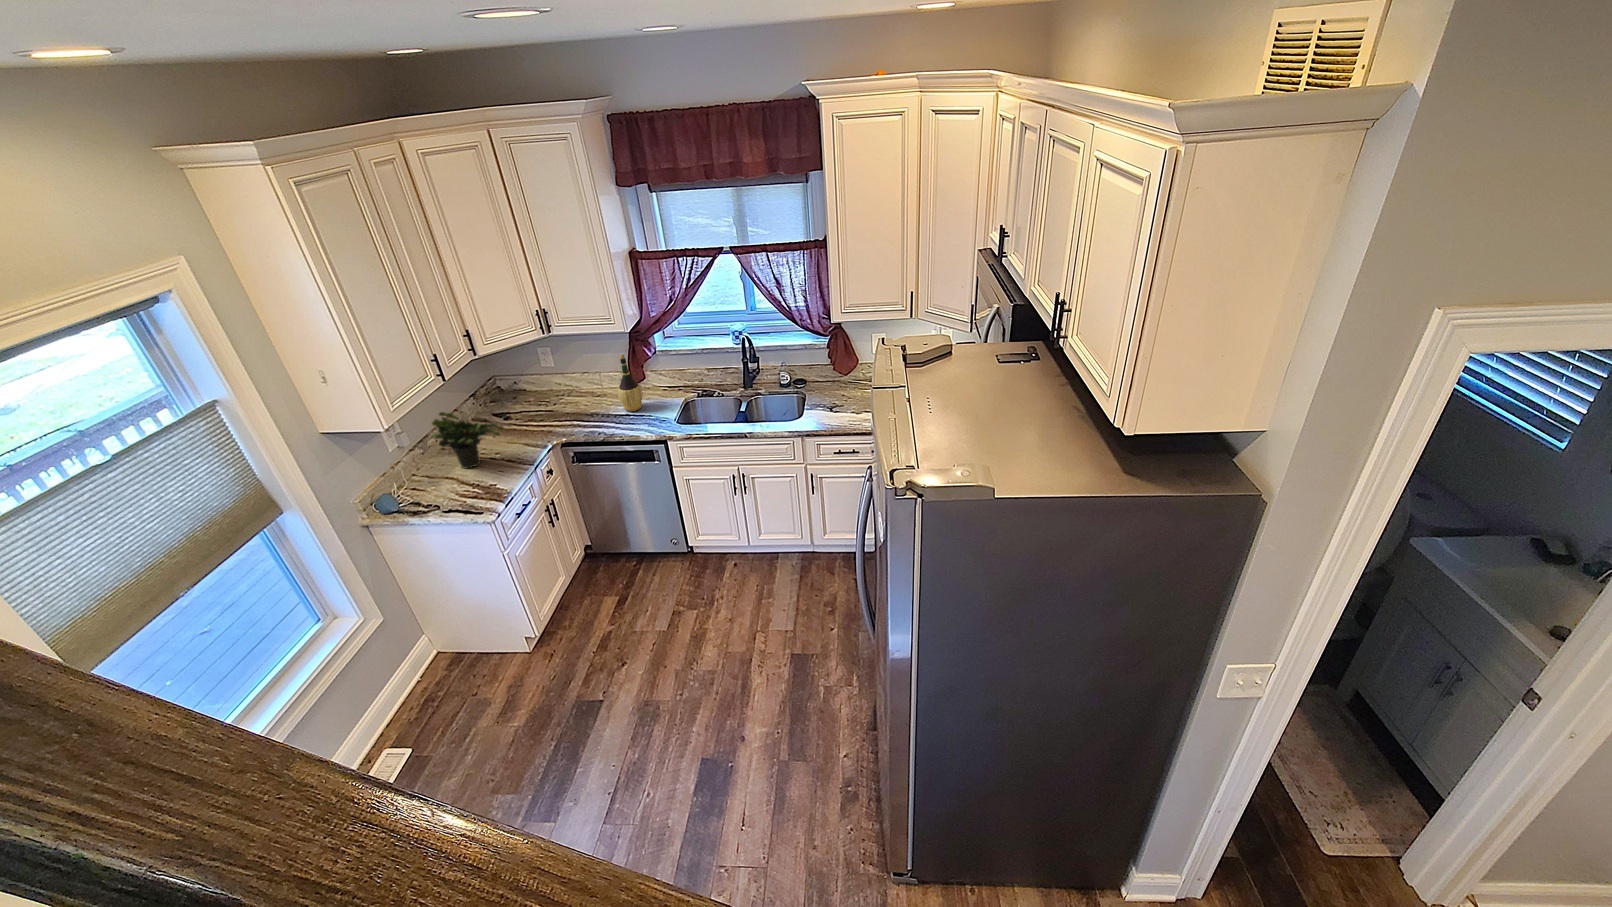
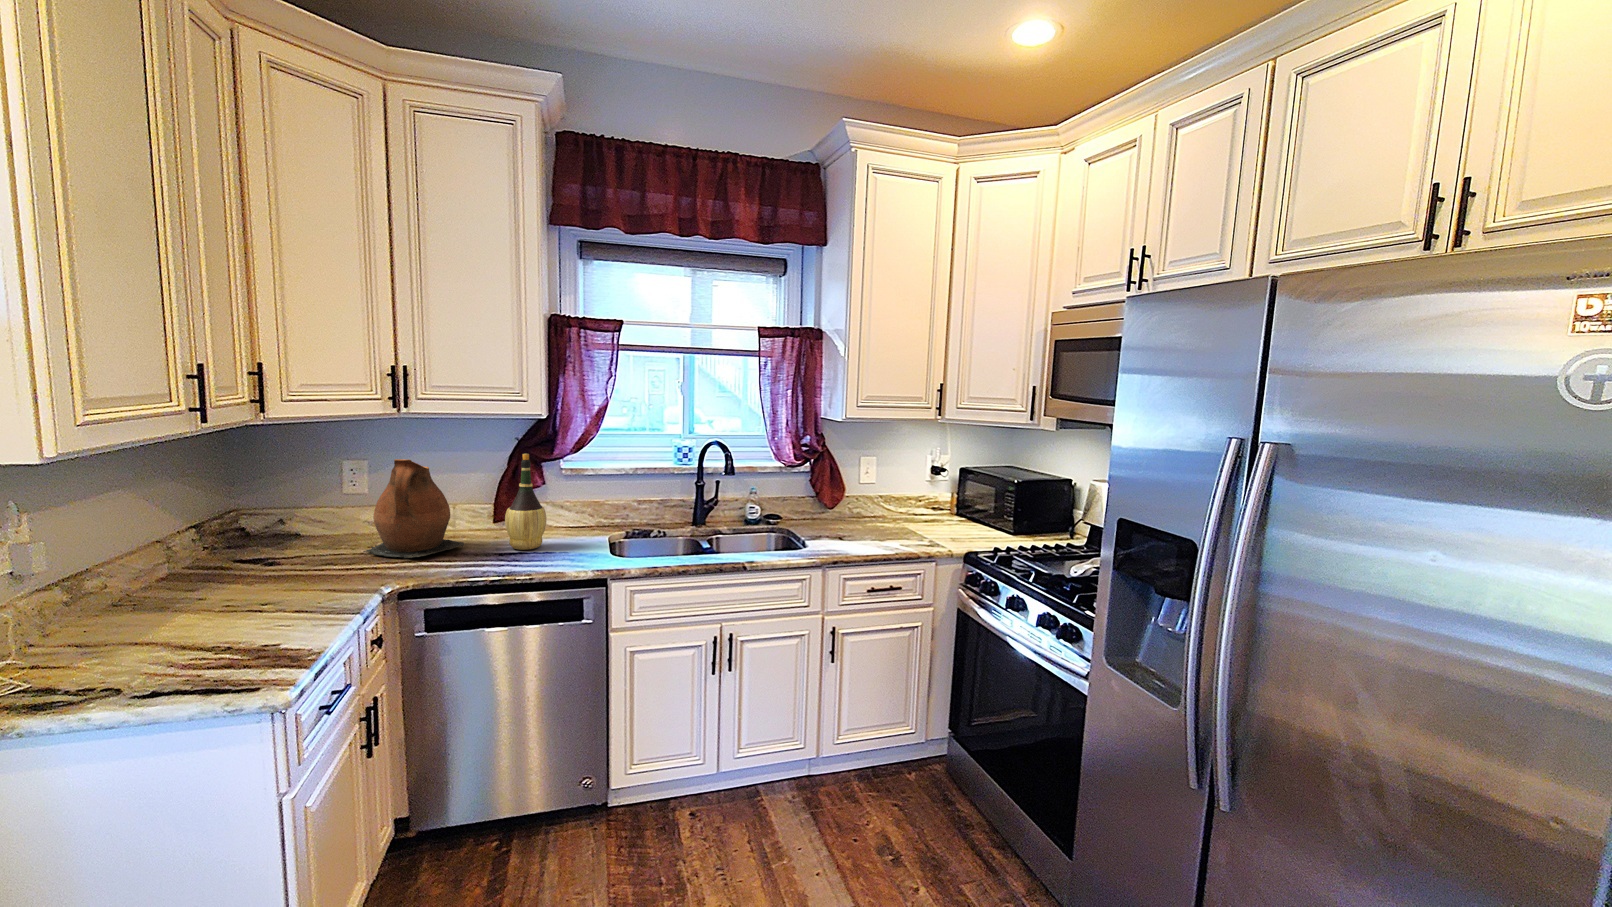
ceramic pitcher: none [547,363,600,420] -> present [366,459,464,558]
potted plant: present [432,412,504,469] -> none [123,479,309,621]

